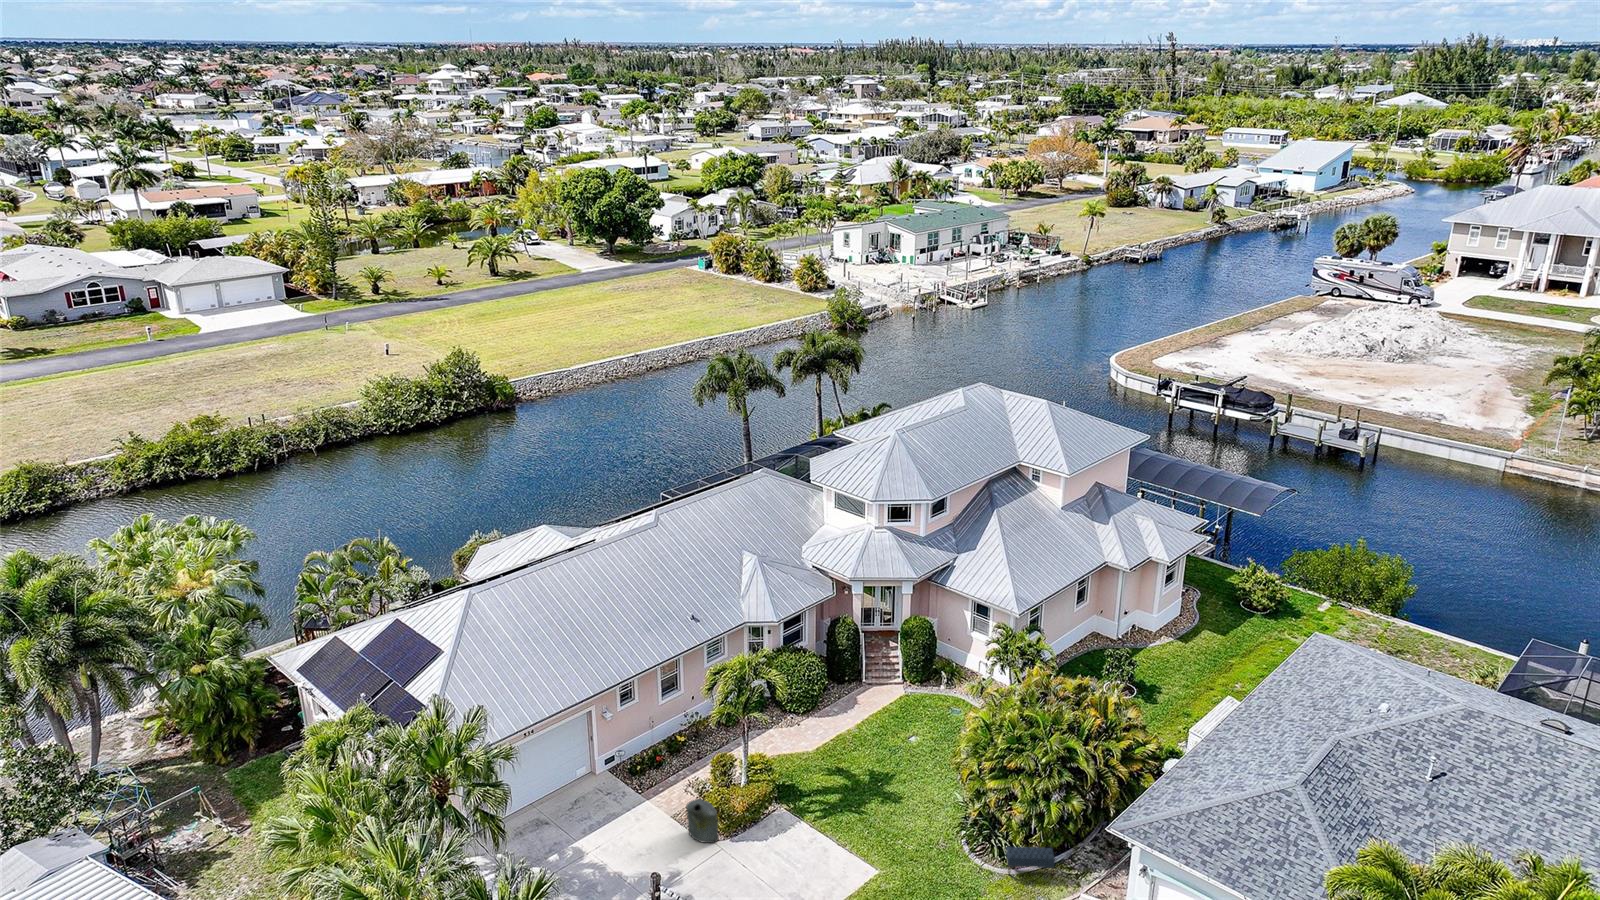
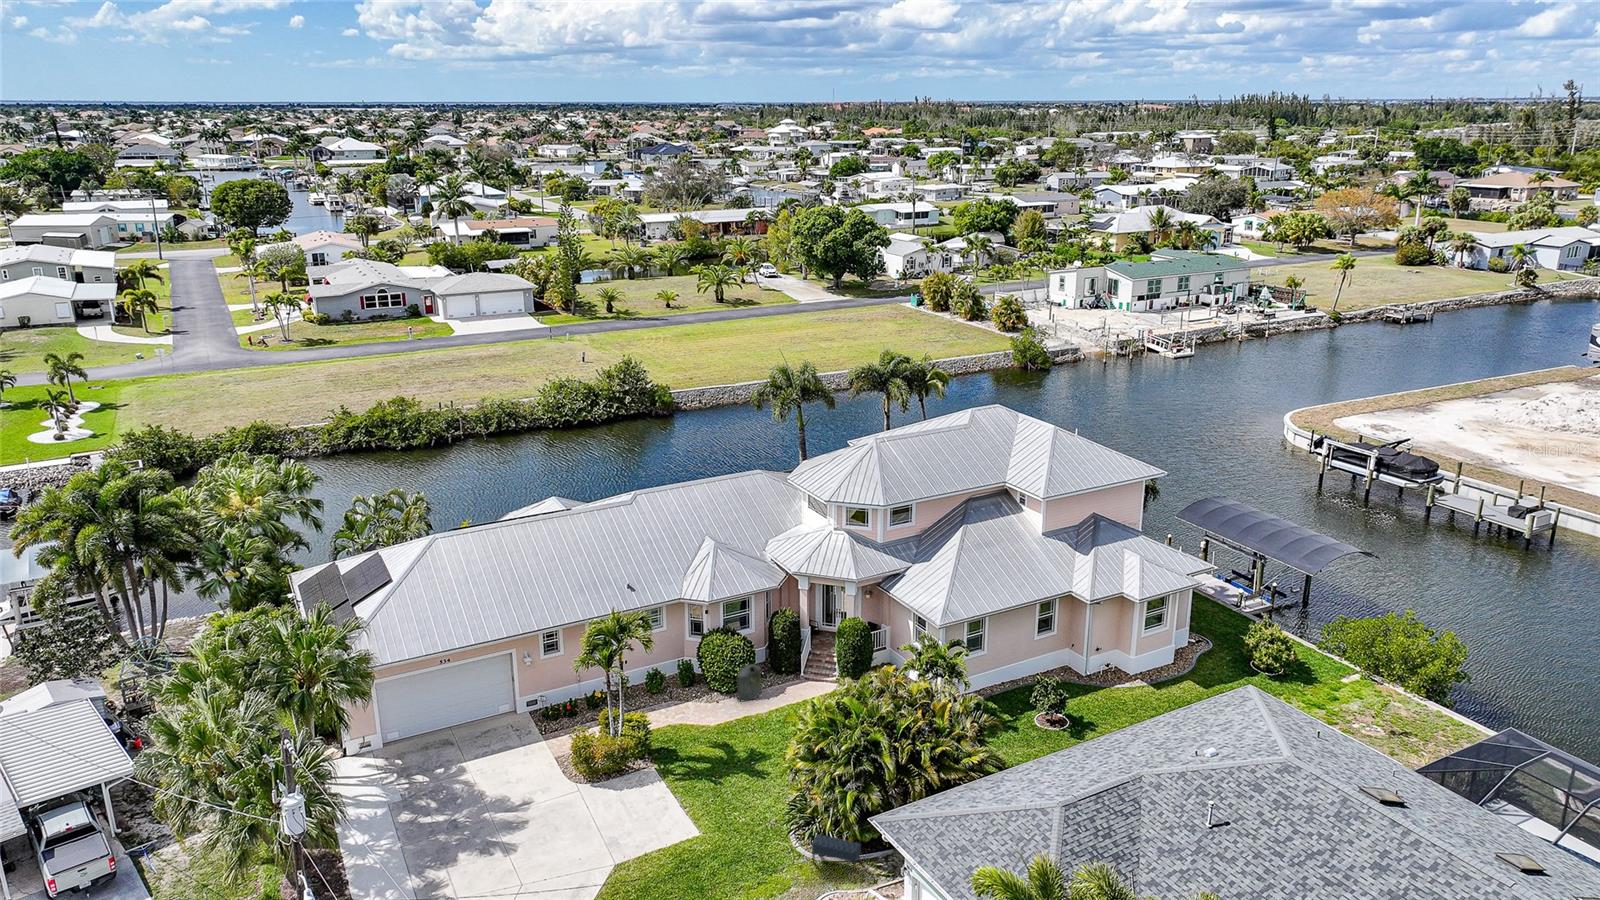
trash can: present [686,799,719,843] -> present [737,664,761,701]

